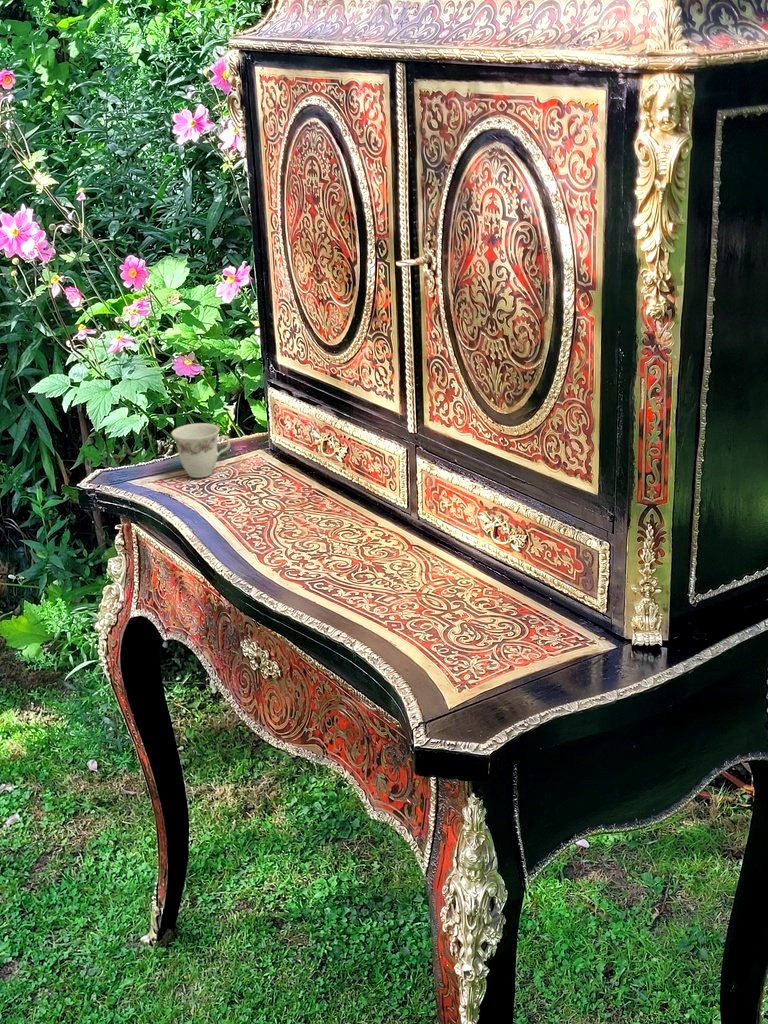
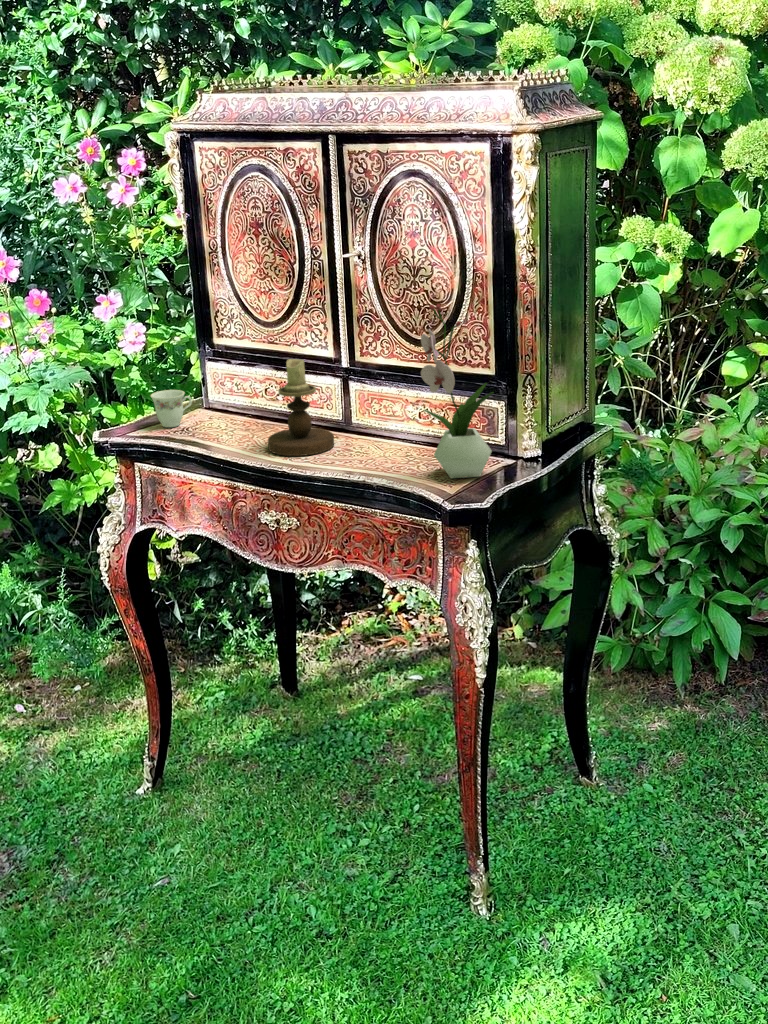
flower arrangement: none [447,372,565,674] -> present [421,304,493,478]
candlestick: none [275,416,376,568] -> present [268,359,334,456]

